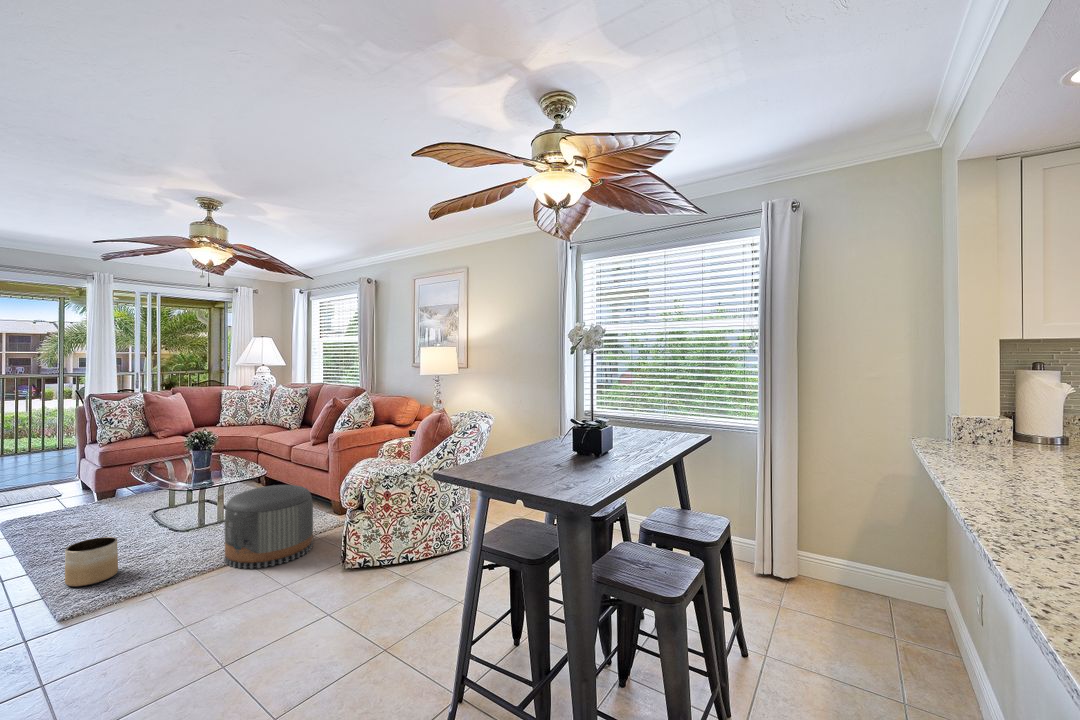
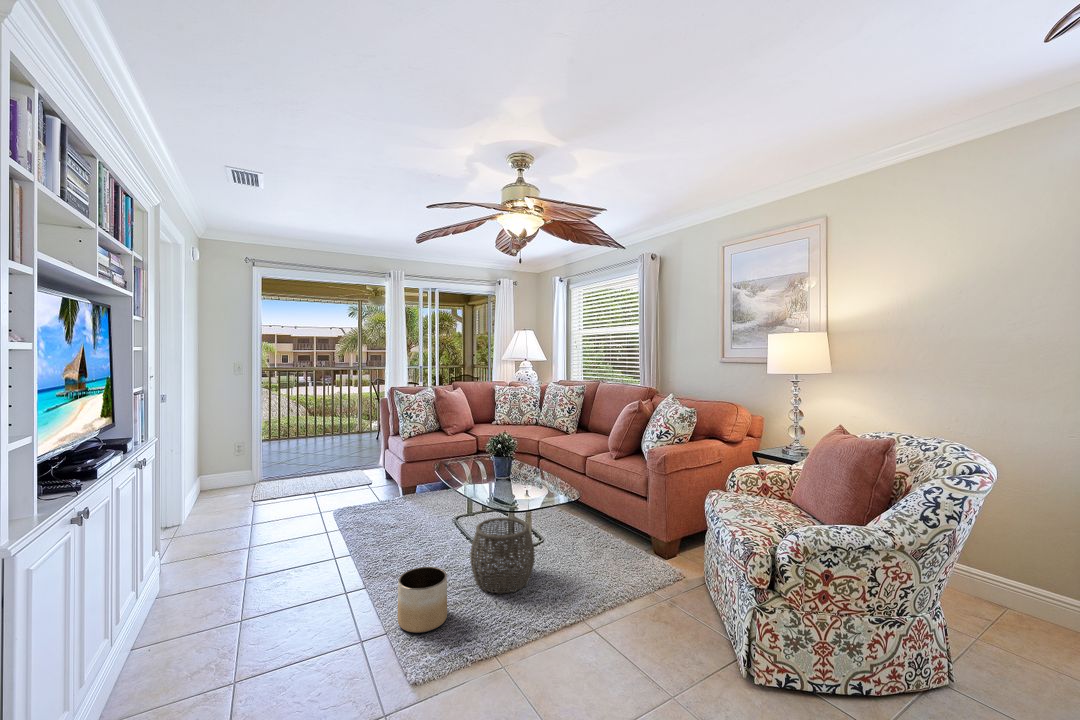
pouf: present [225,485,313,569] -> none [561,520,670,650]
woven basket: none [149,495,214,554] -> present [470,517,535,594]

